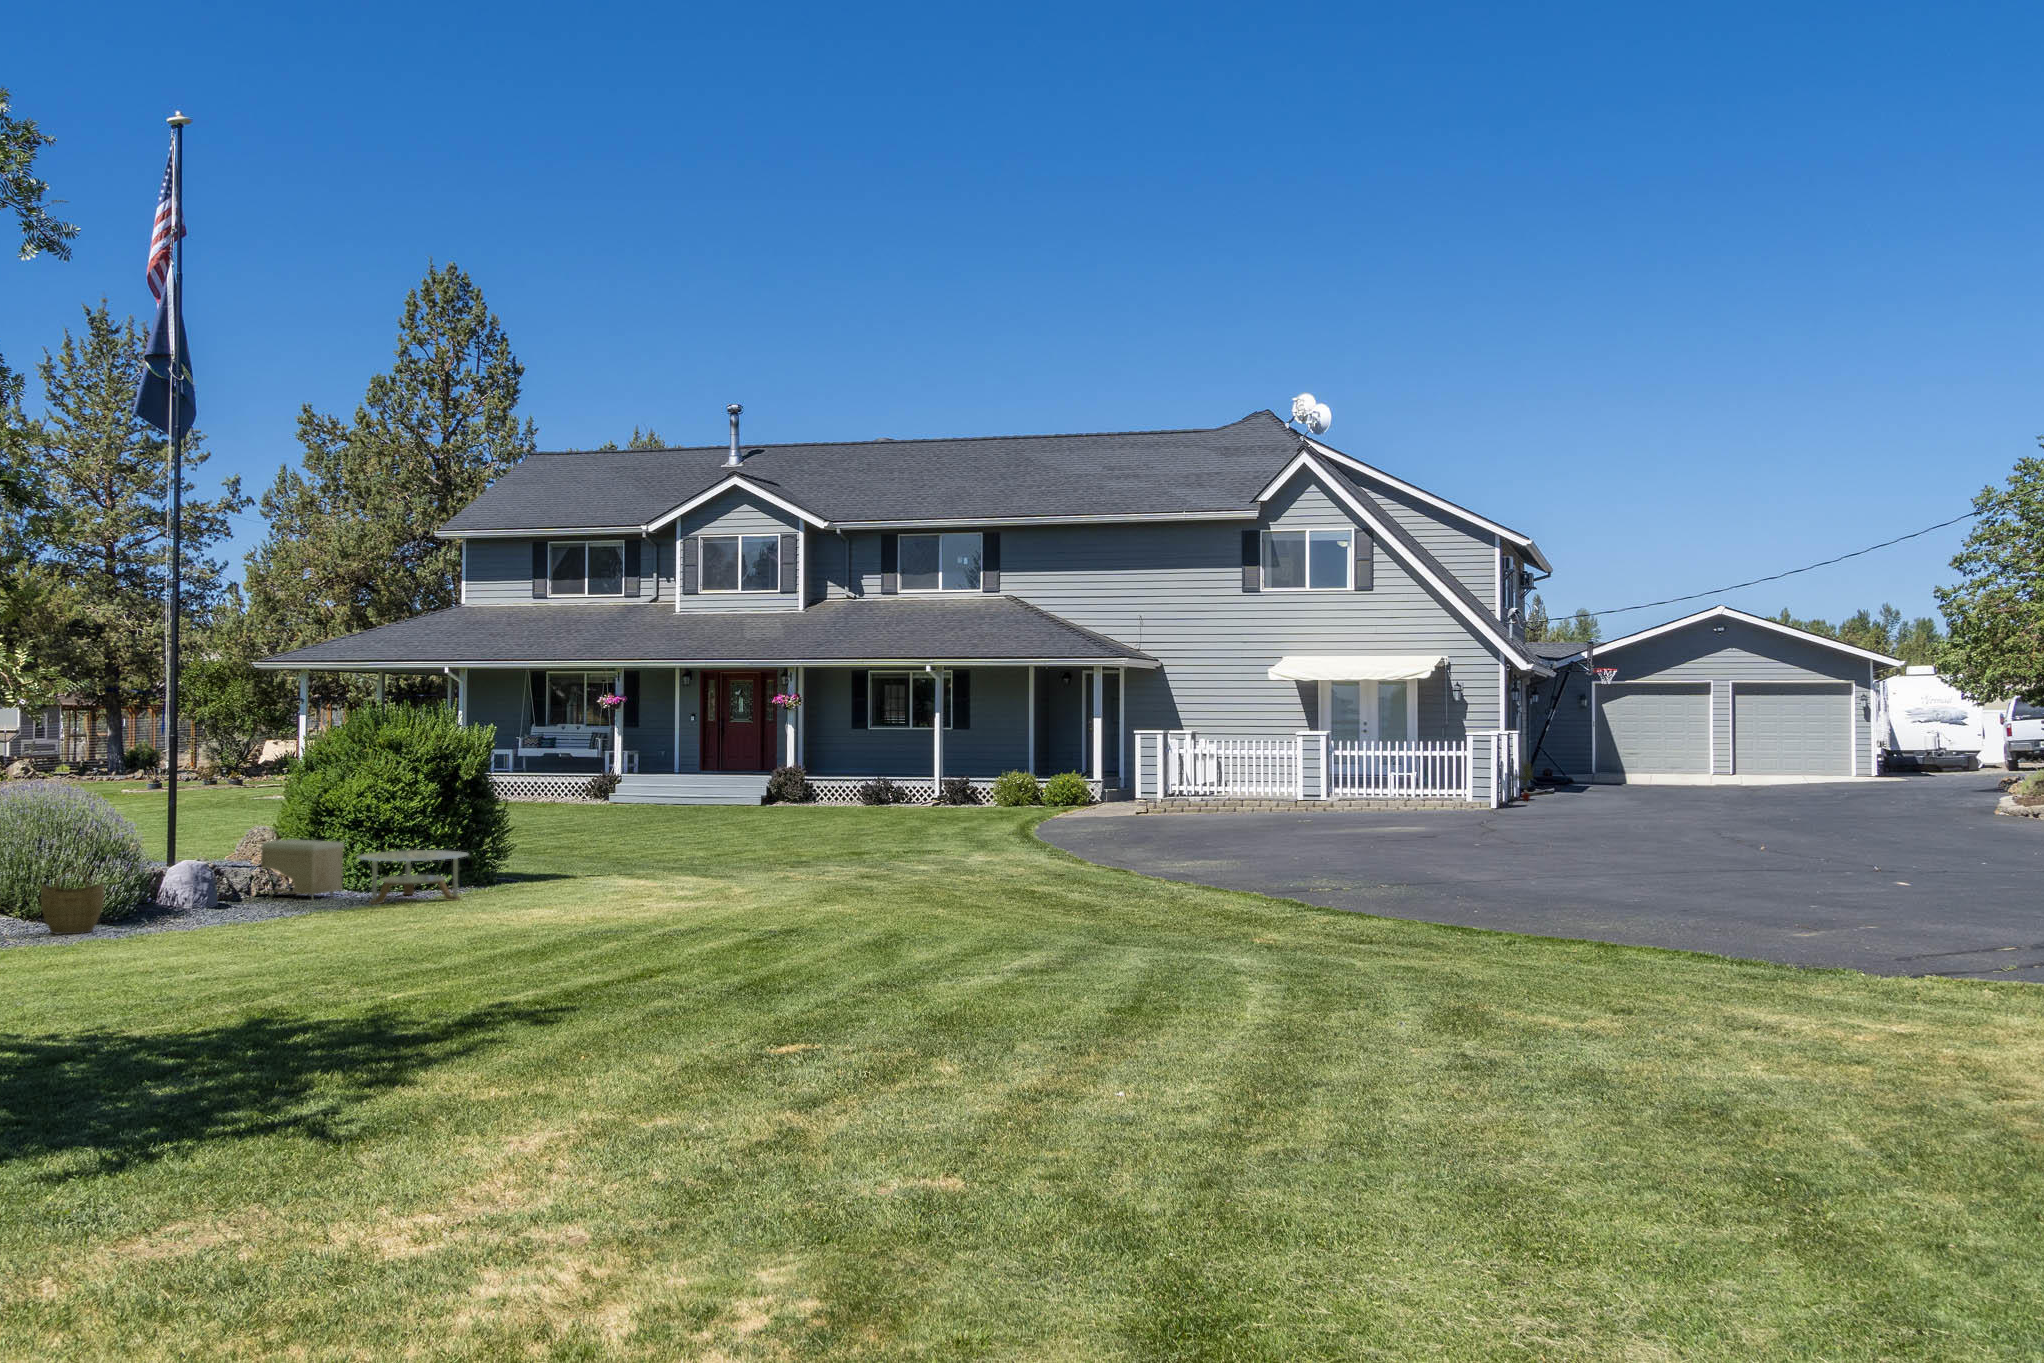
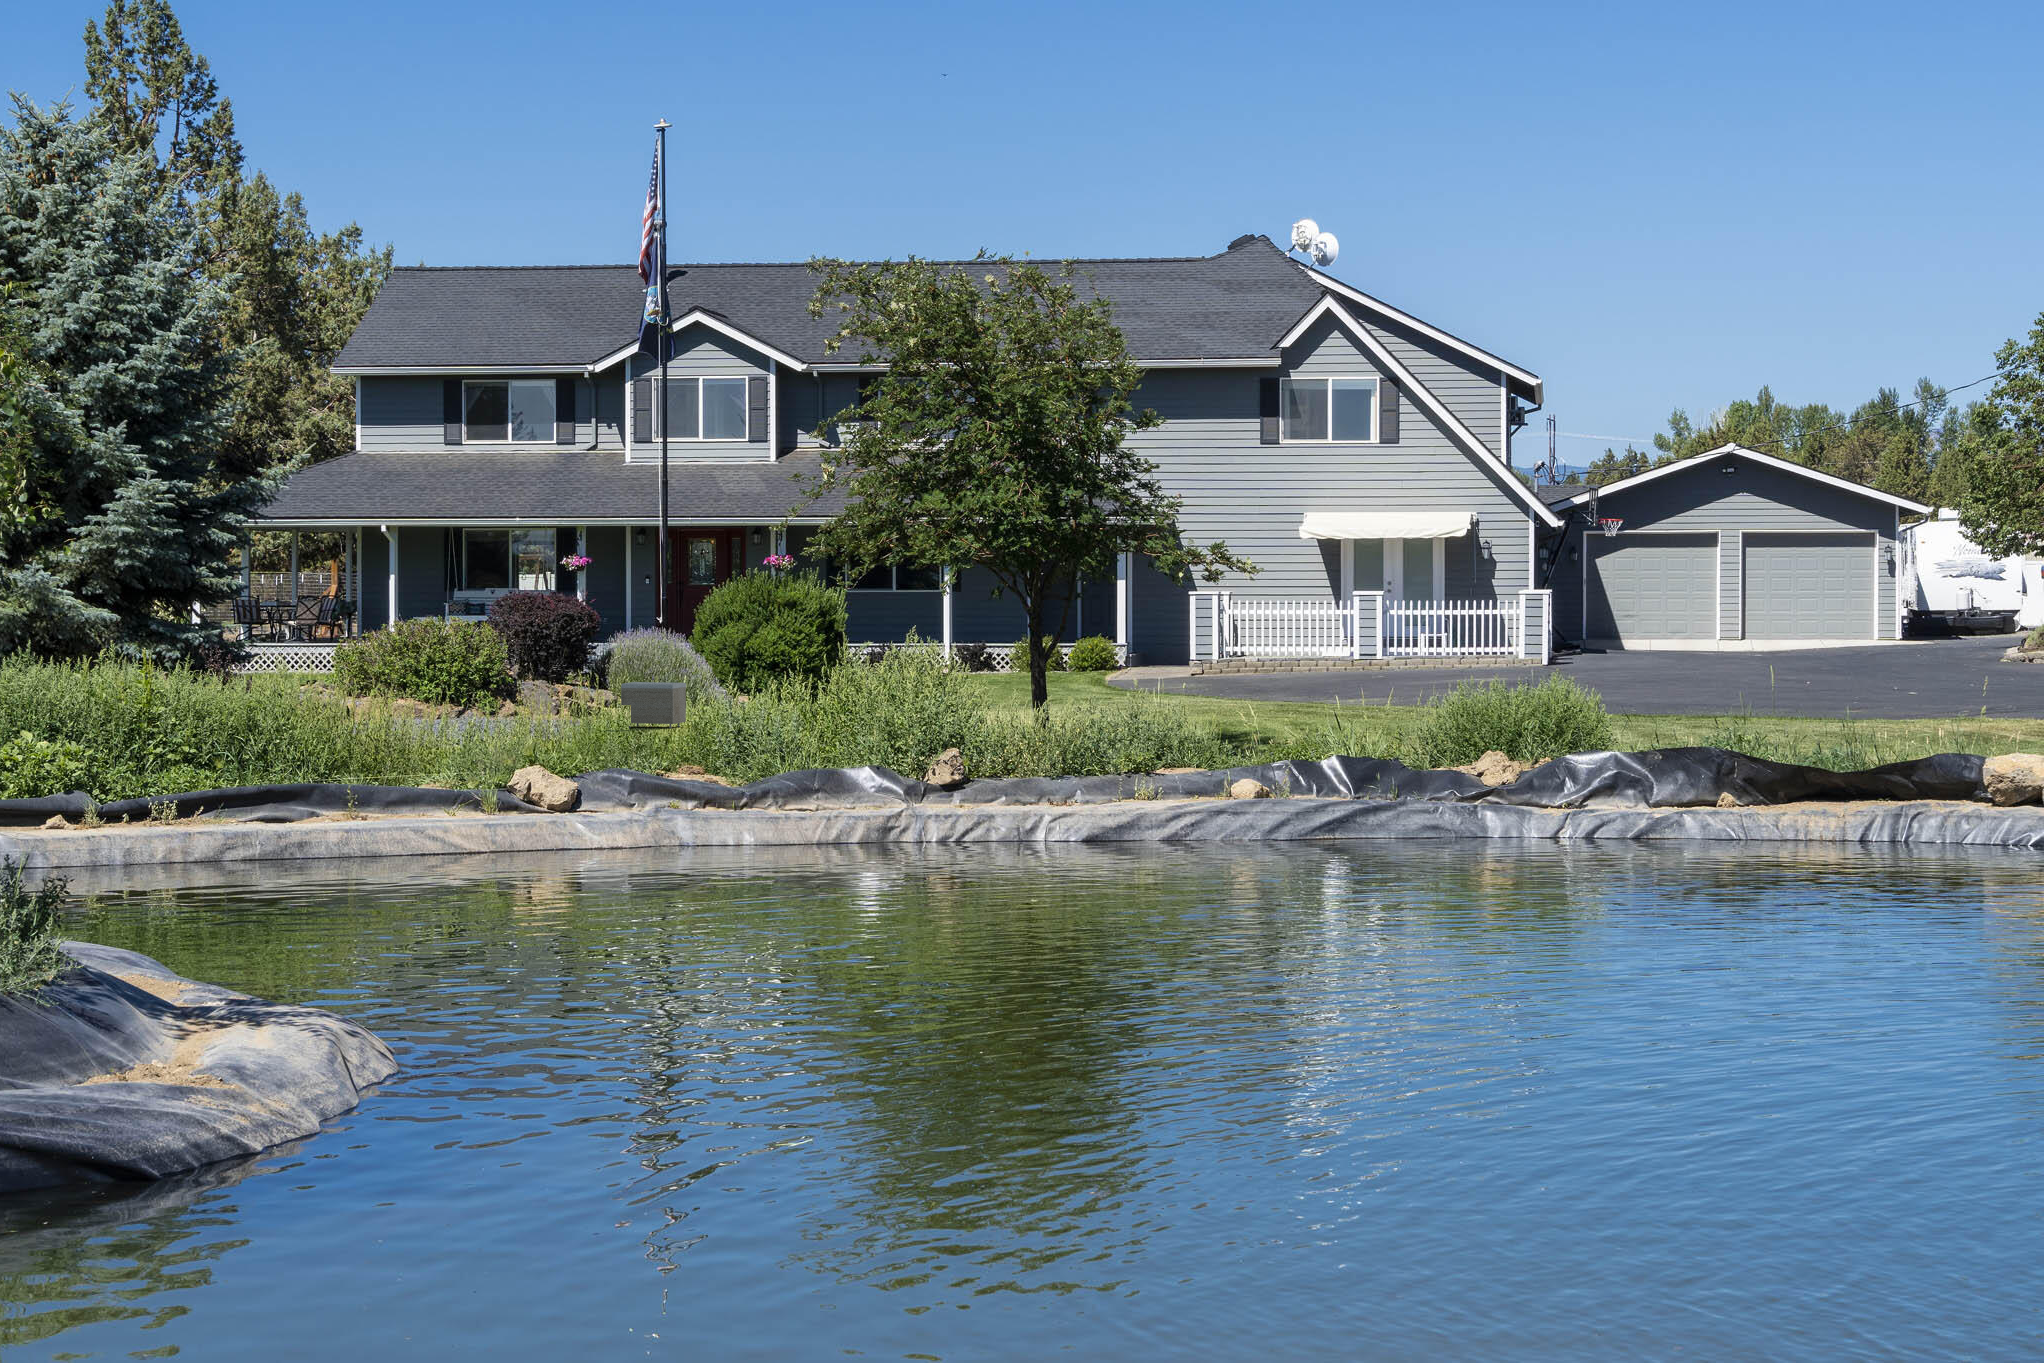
potted tree: present [1513,760,1533,801] -> none [1539,618,1562,661]
round table: present [357,850,468,904] -> none [708,689,795,730]
woven basket: present [41,867,104,934] -> none [558,695,601,744]

